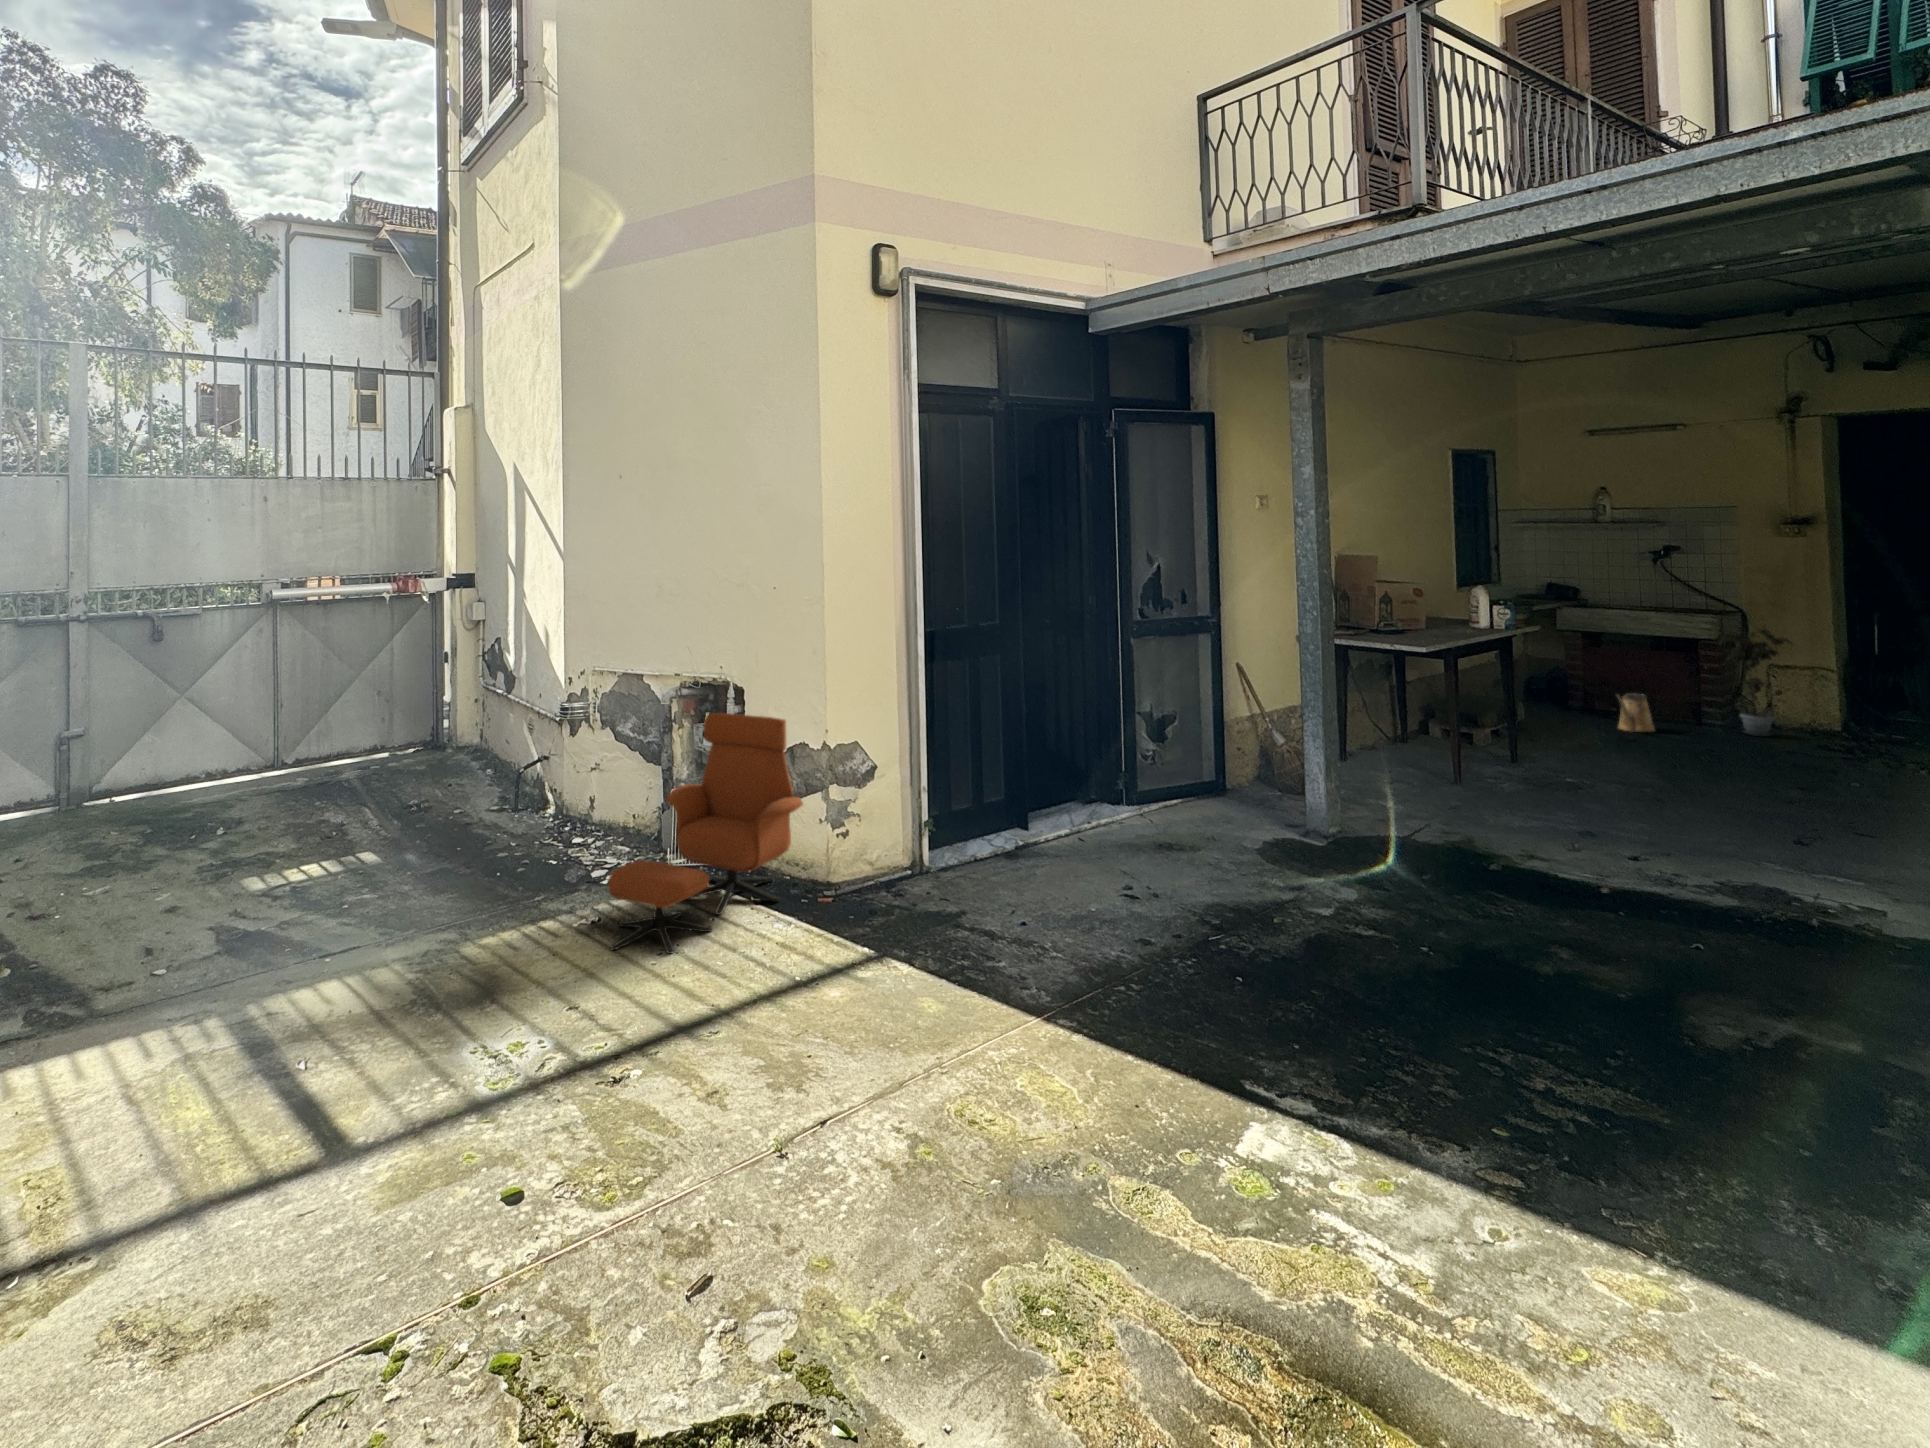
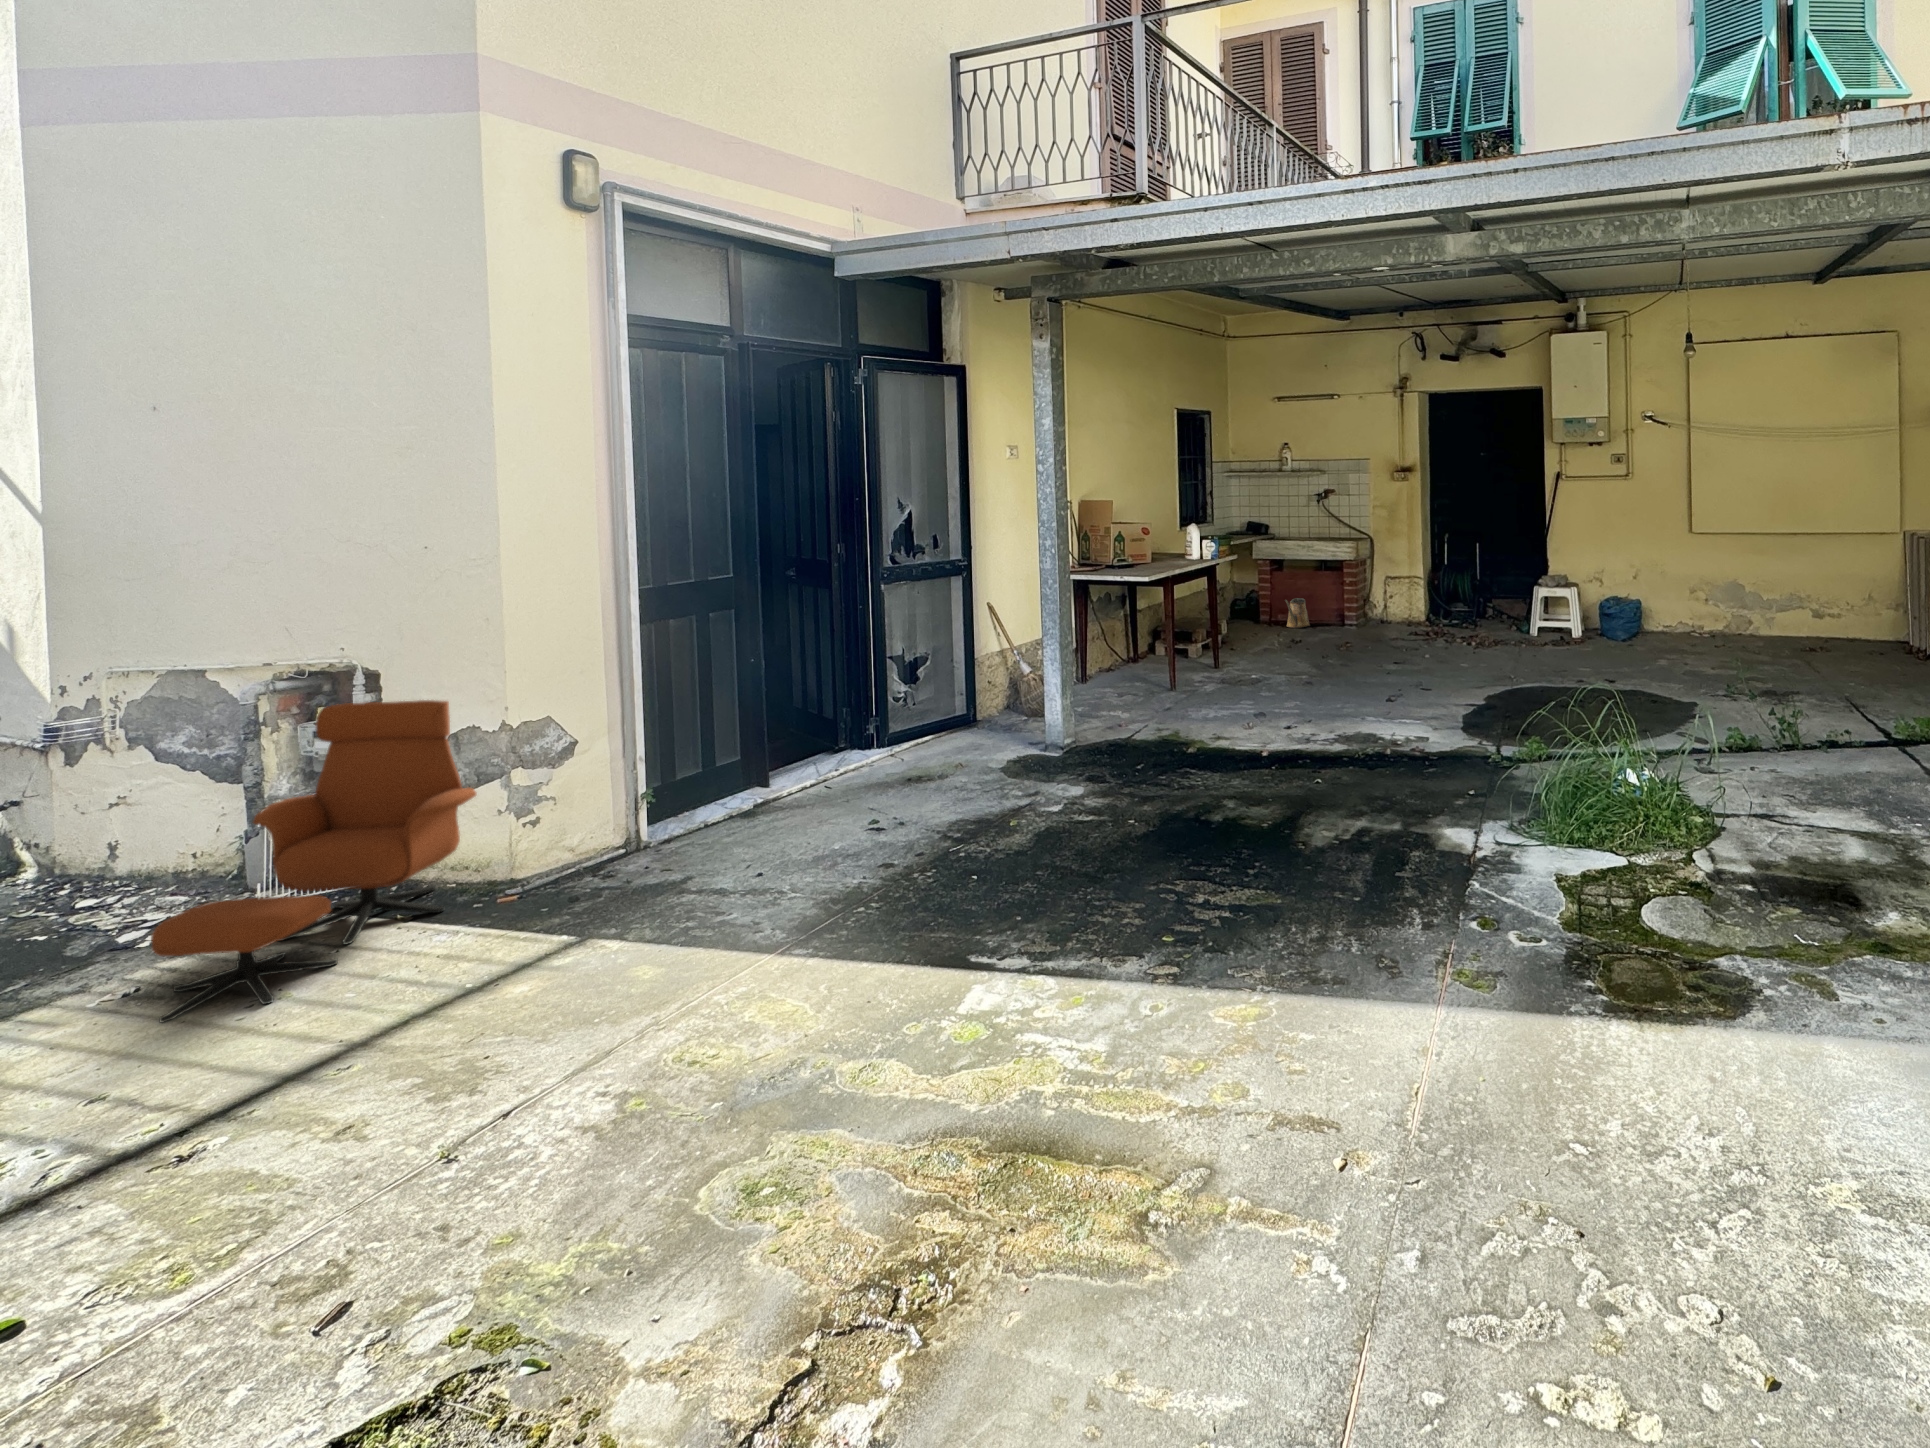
potted plant: present [1719,626,1792,736] -> none [1348,541,1392,622]

